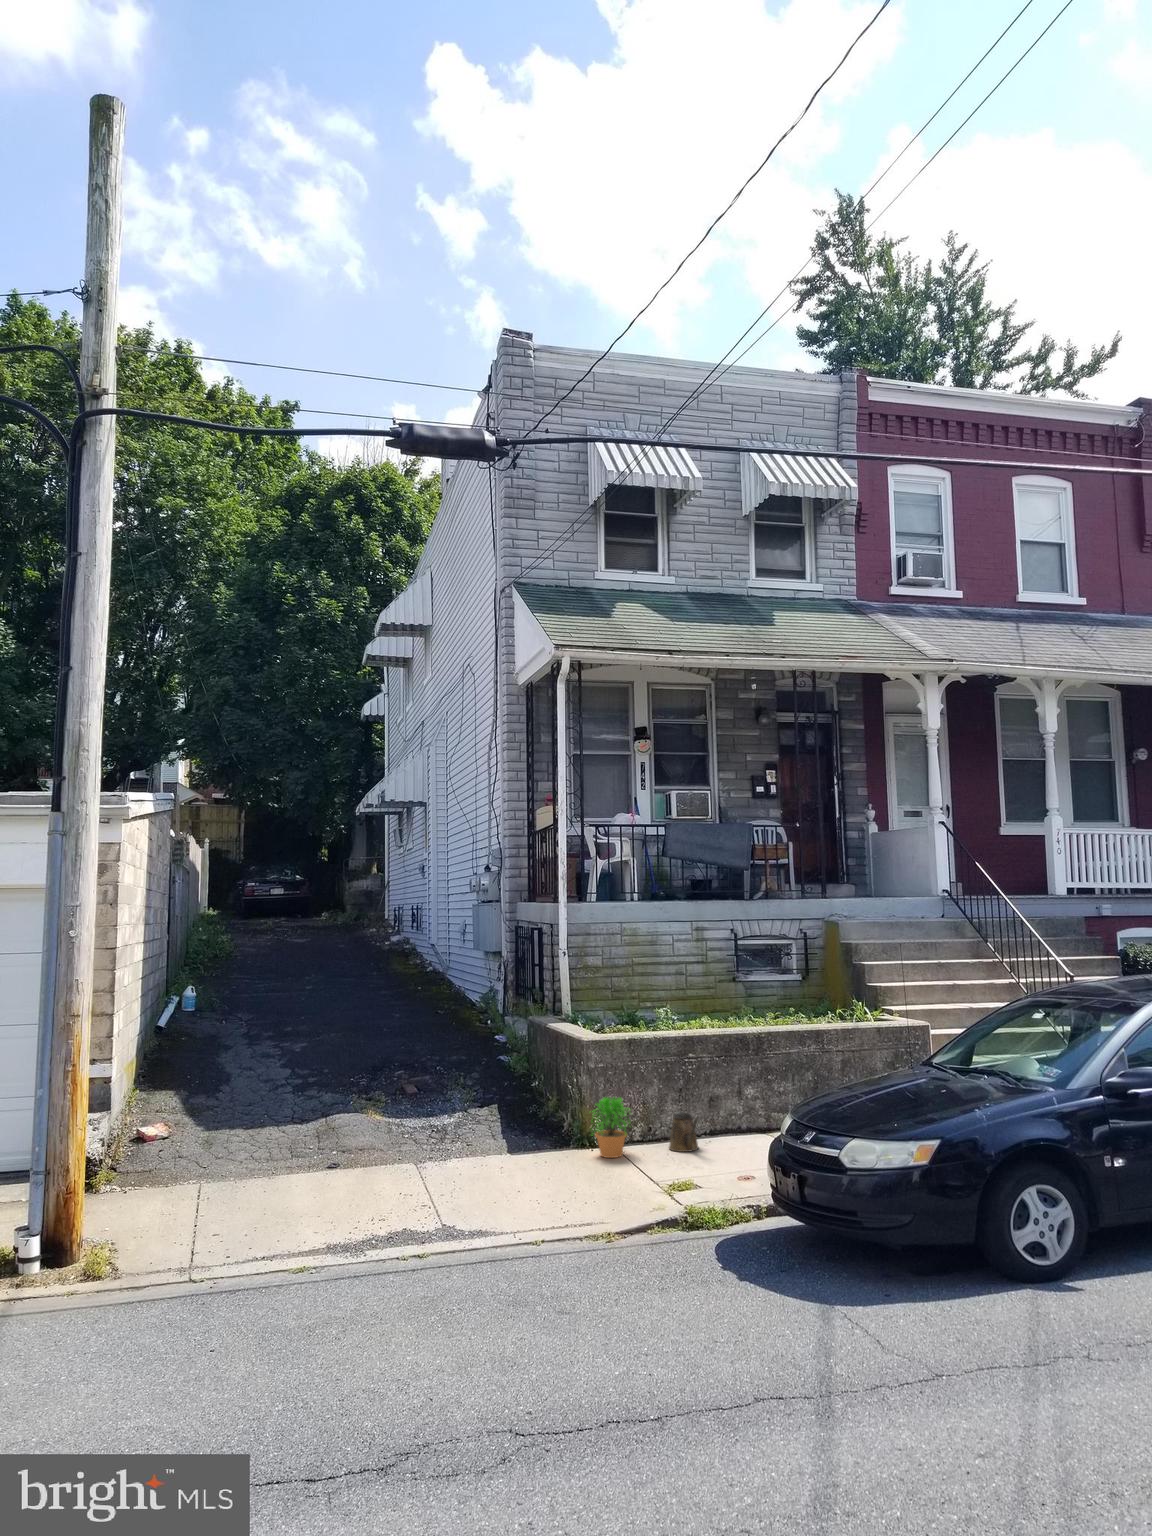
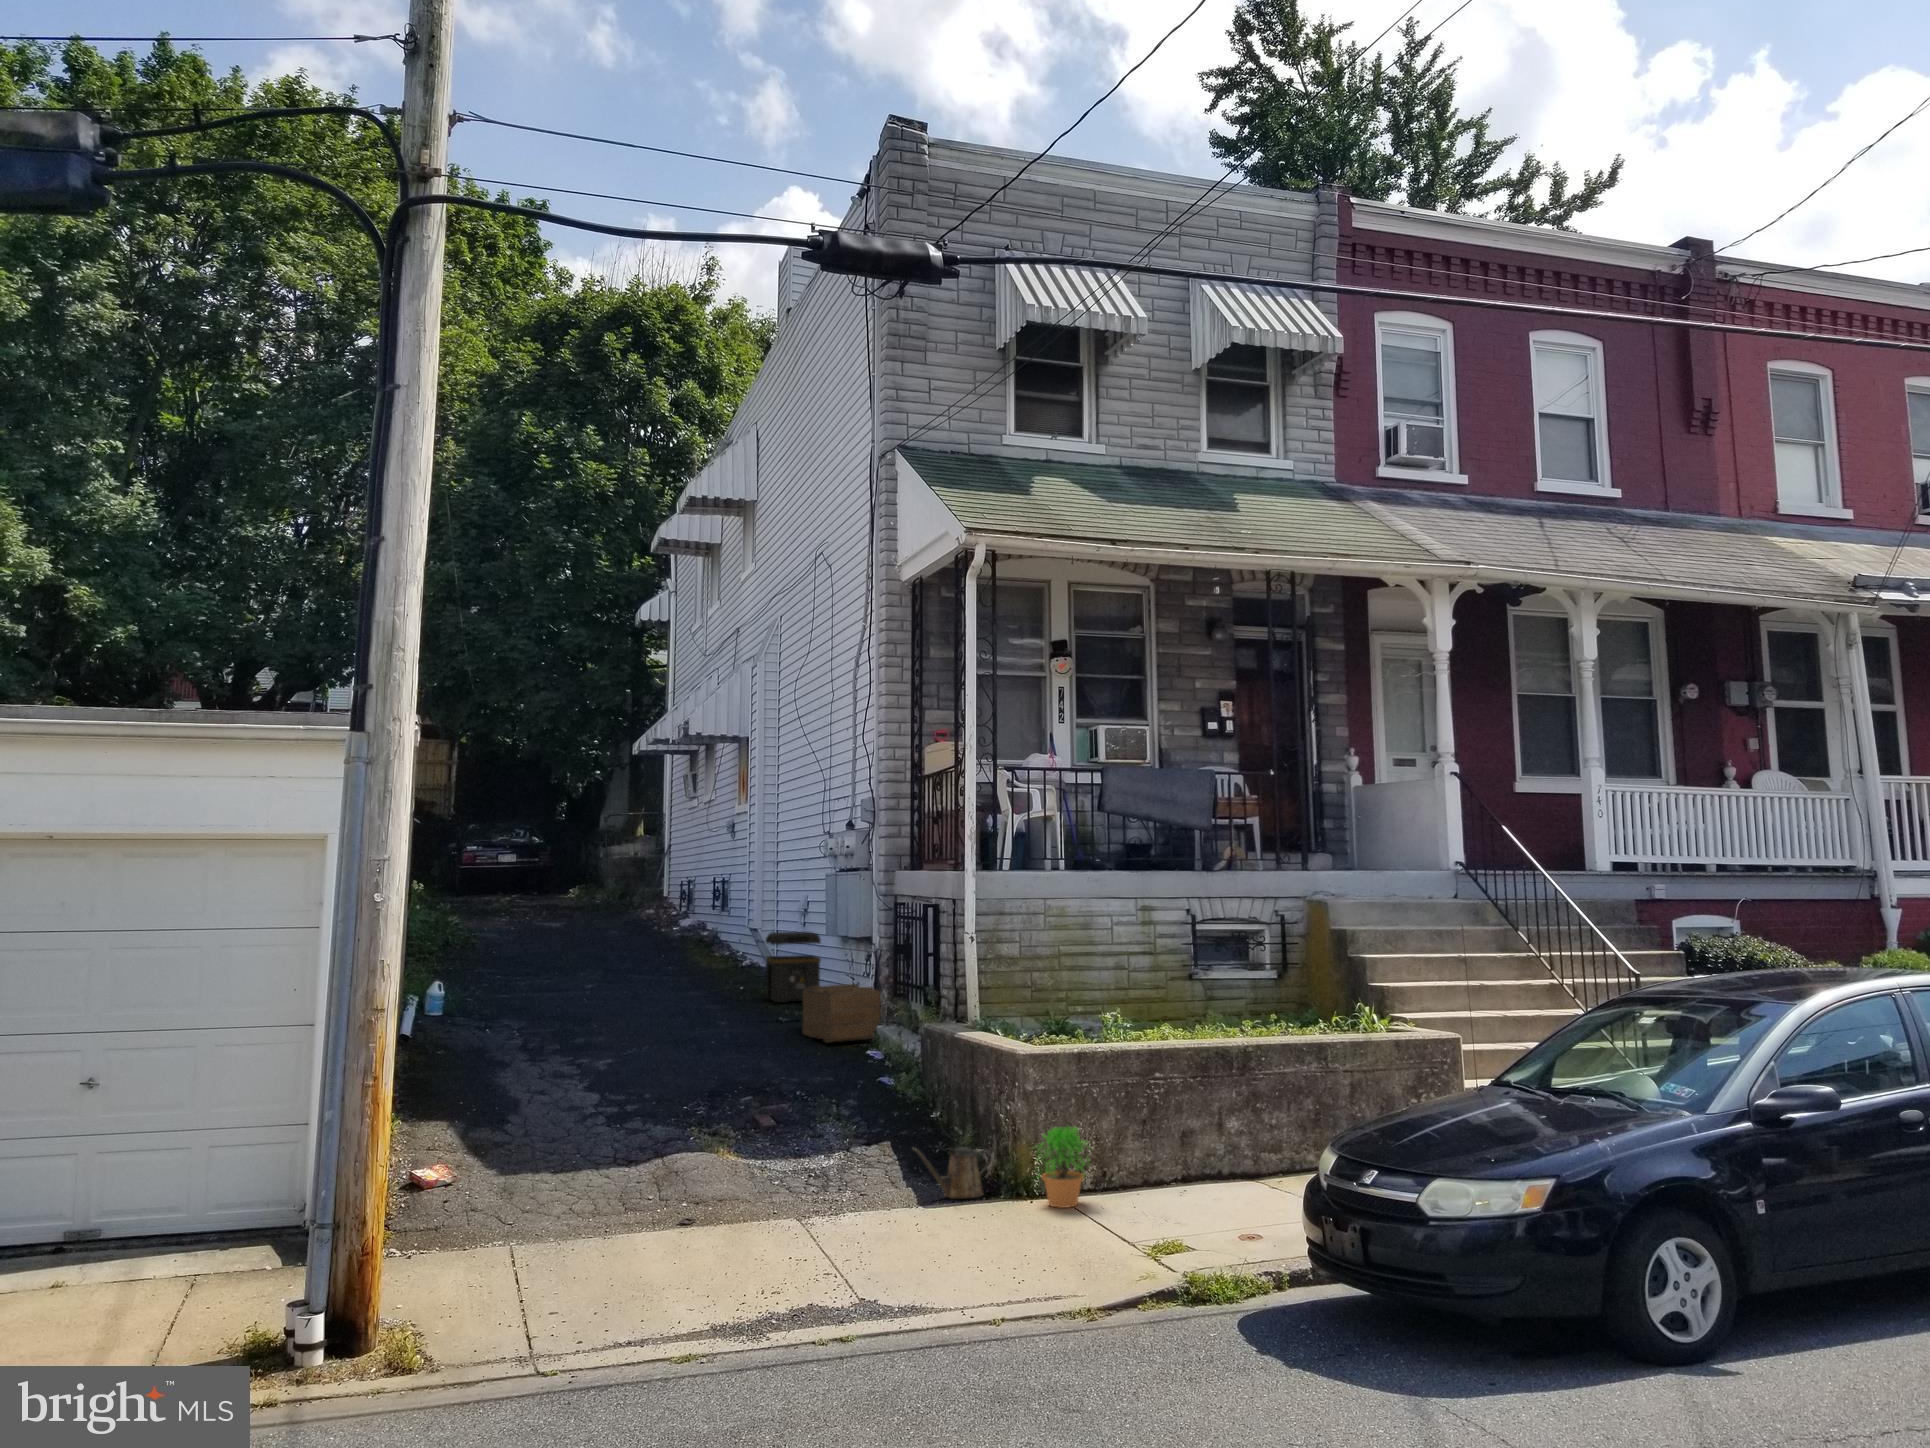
toolbox: none [430,947,469,1000] -> present [766,932,821,1003]
wooden crate: none [449,987,505,1031] -> present [802,984,881,1043]
watering can: present [669,1112,698,1152] -> present [912,1147,991,1199]

